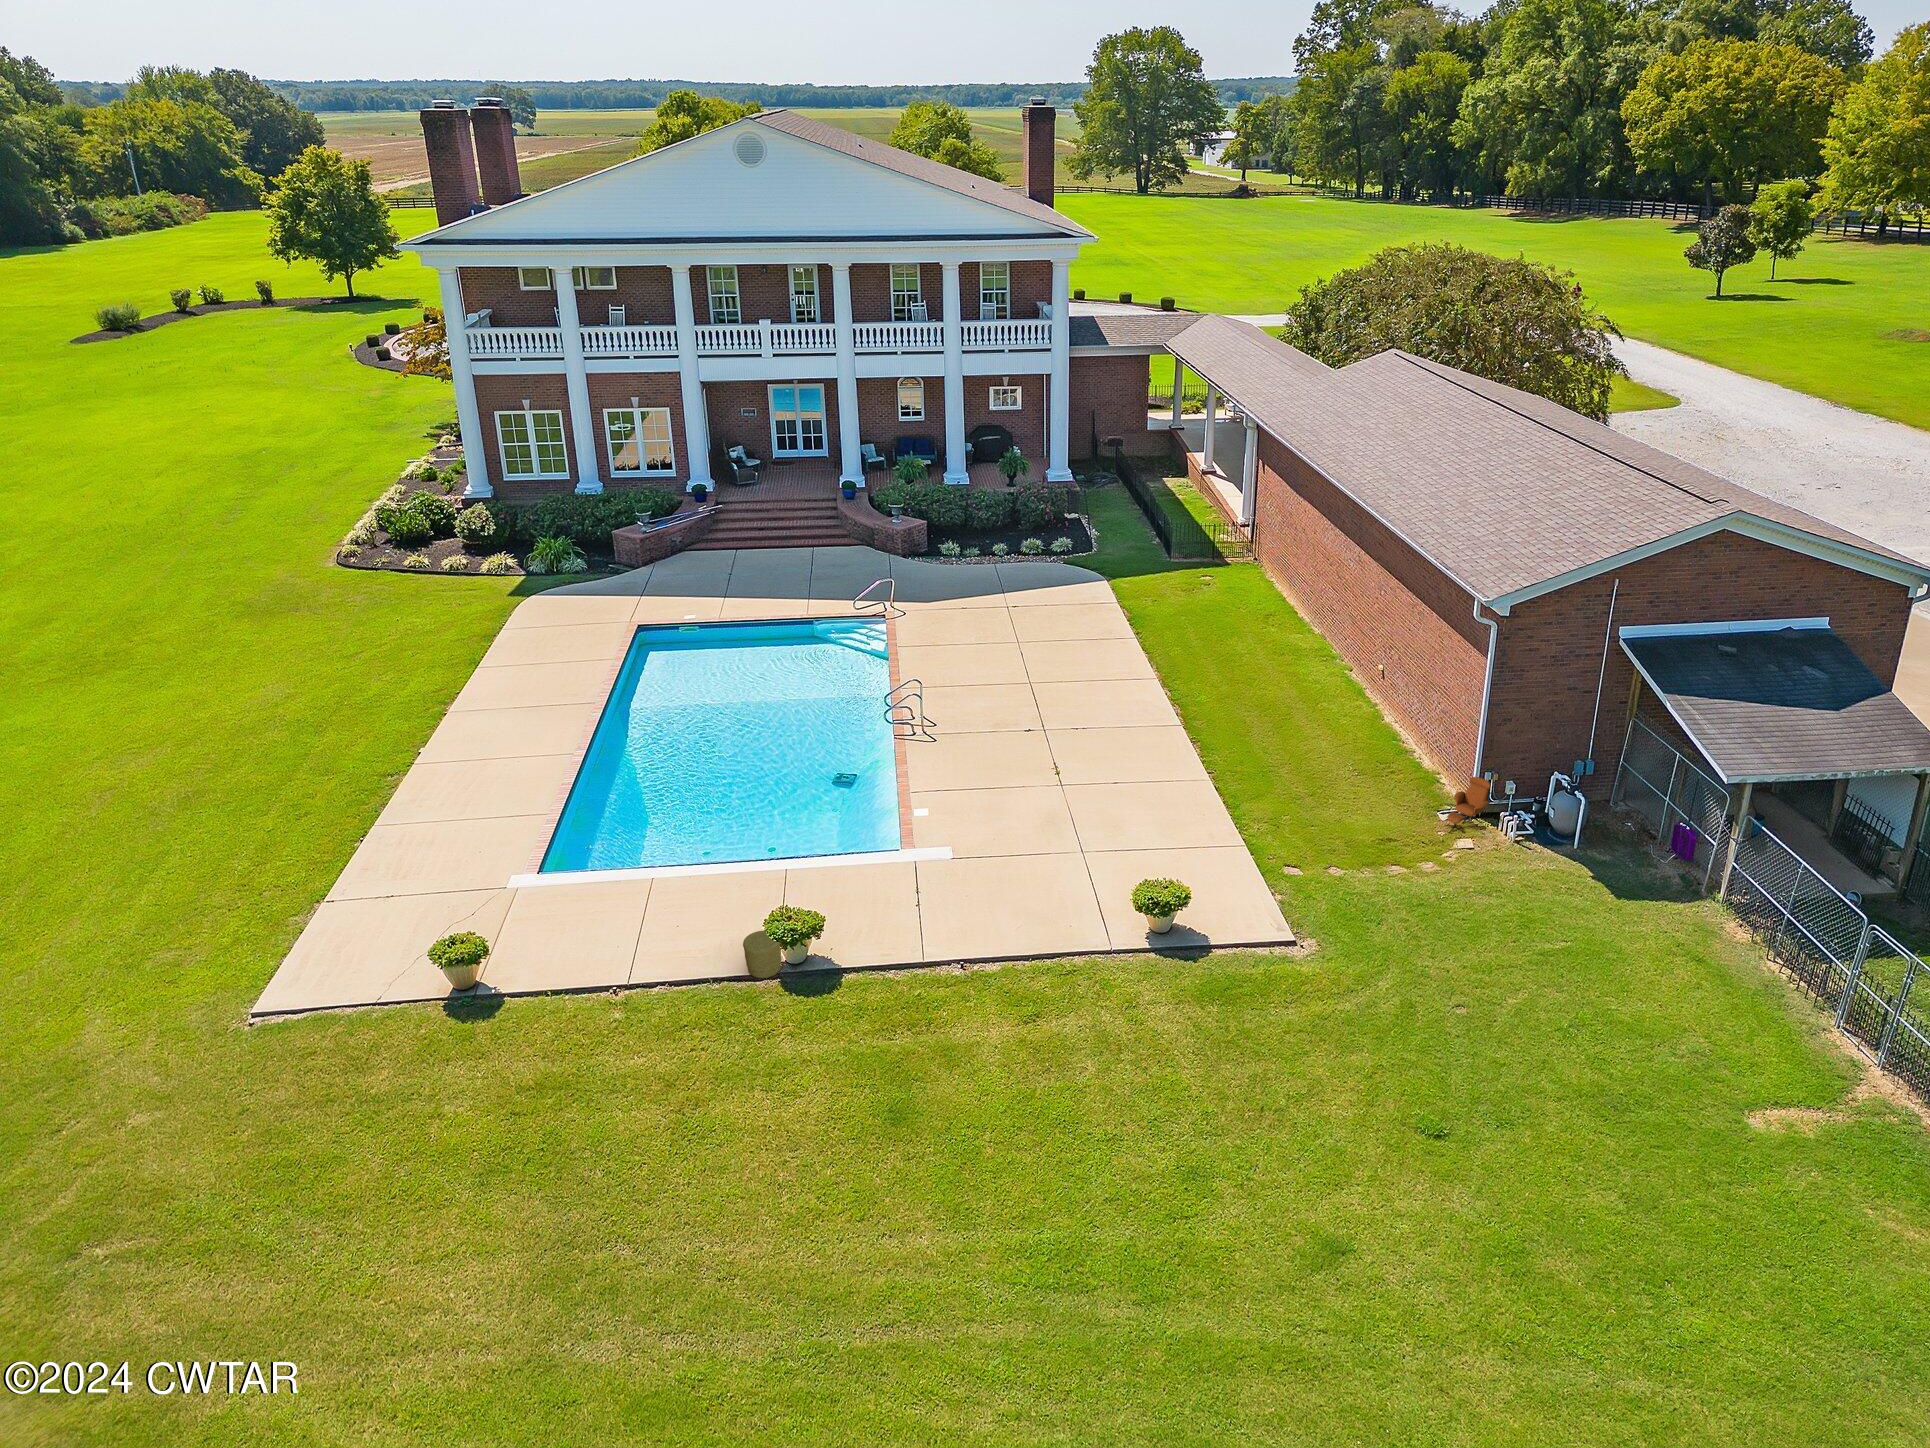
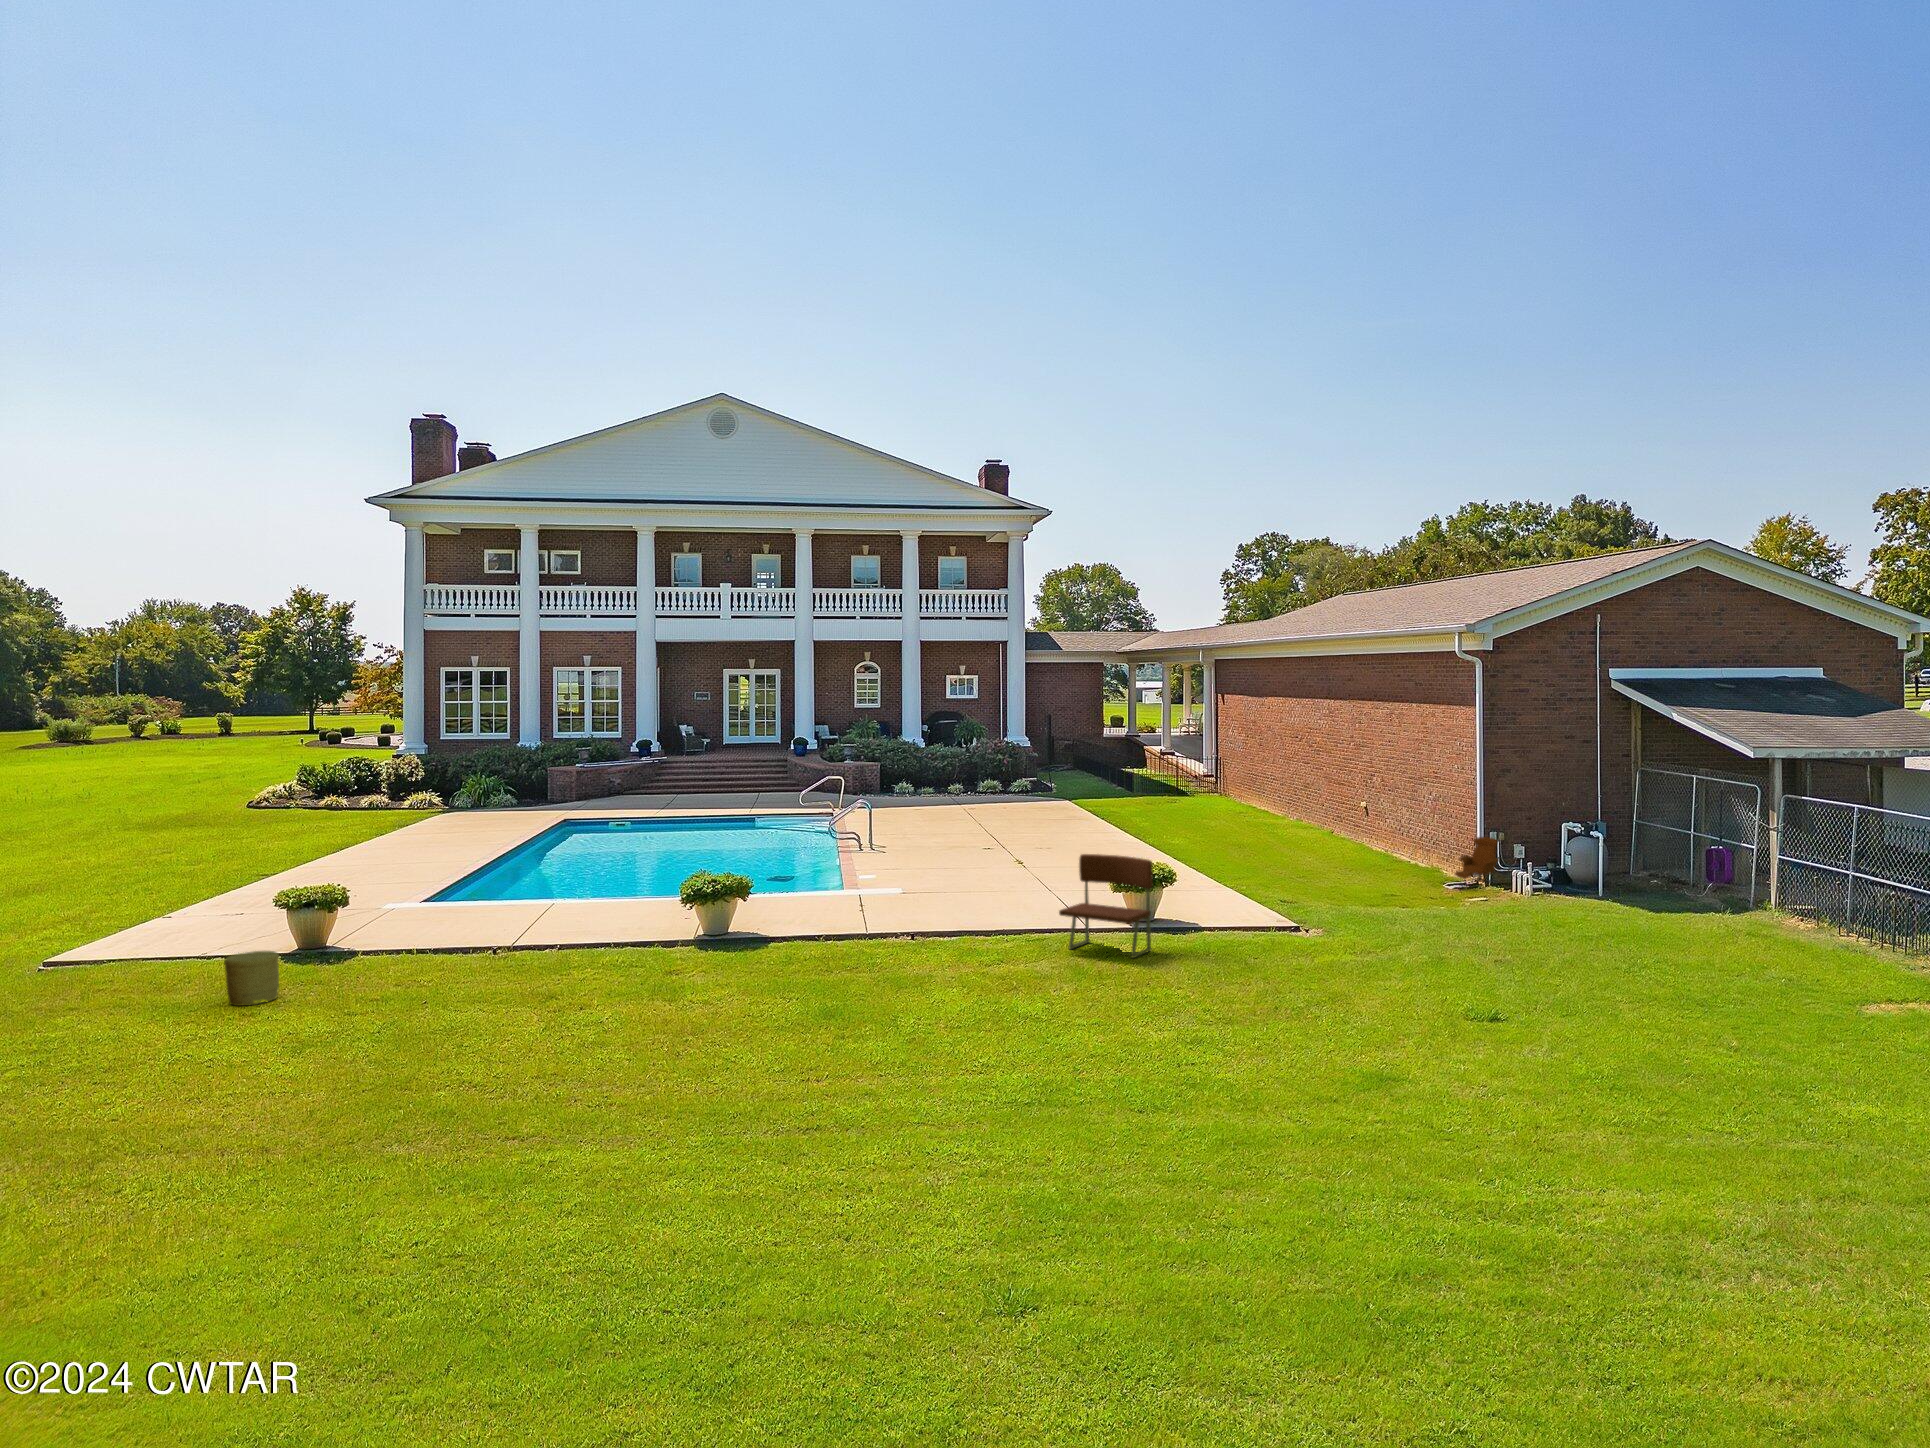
bench: none [1099,862,1180,961] -> present [1059,854,1153,958]
basket: present [743,930,781,978] -> present [224,951,279,1006]

